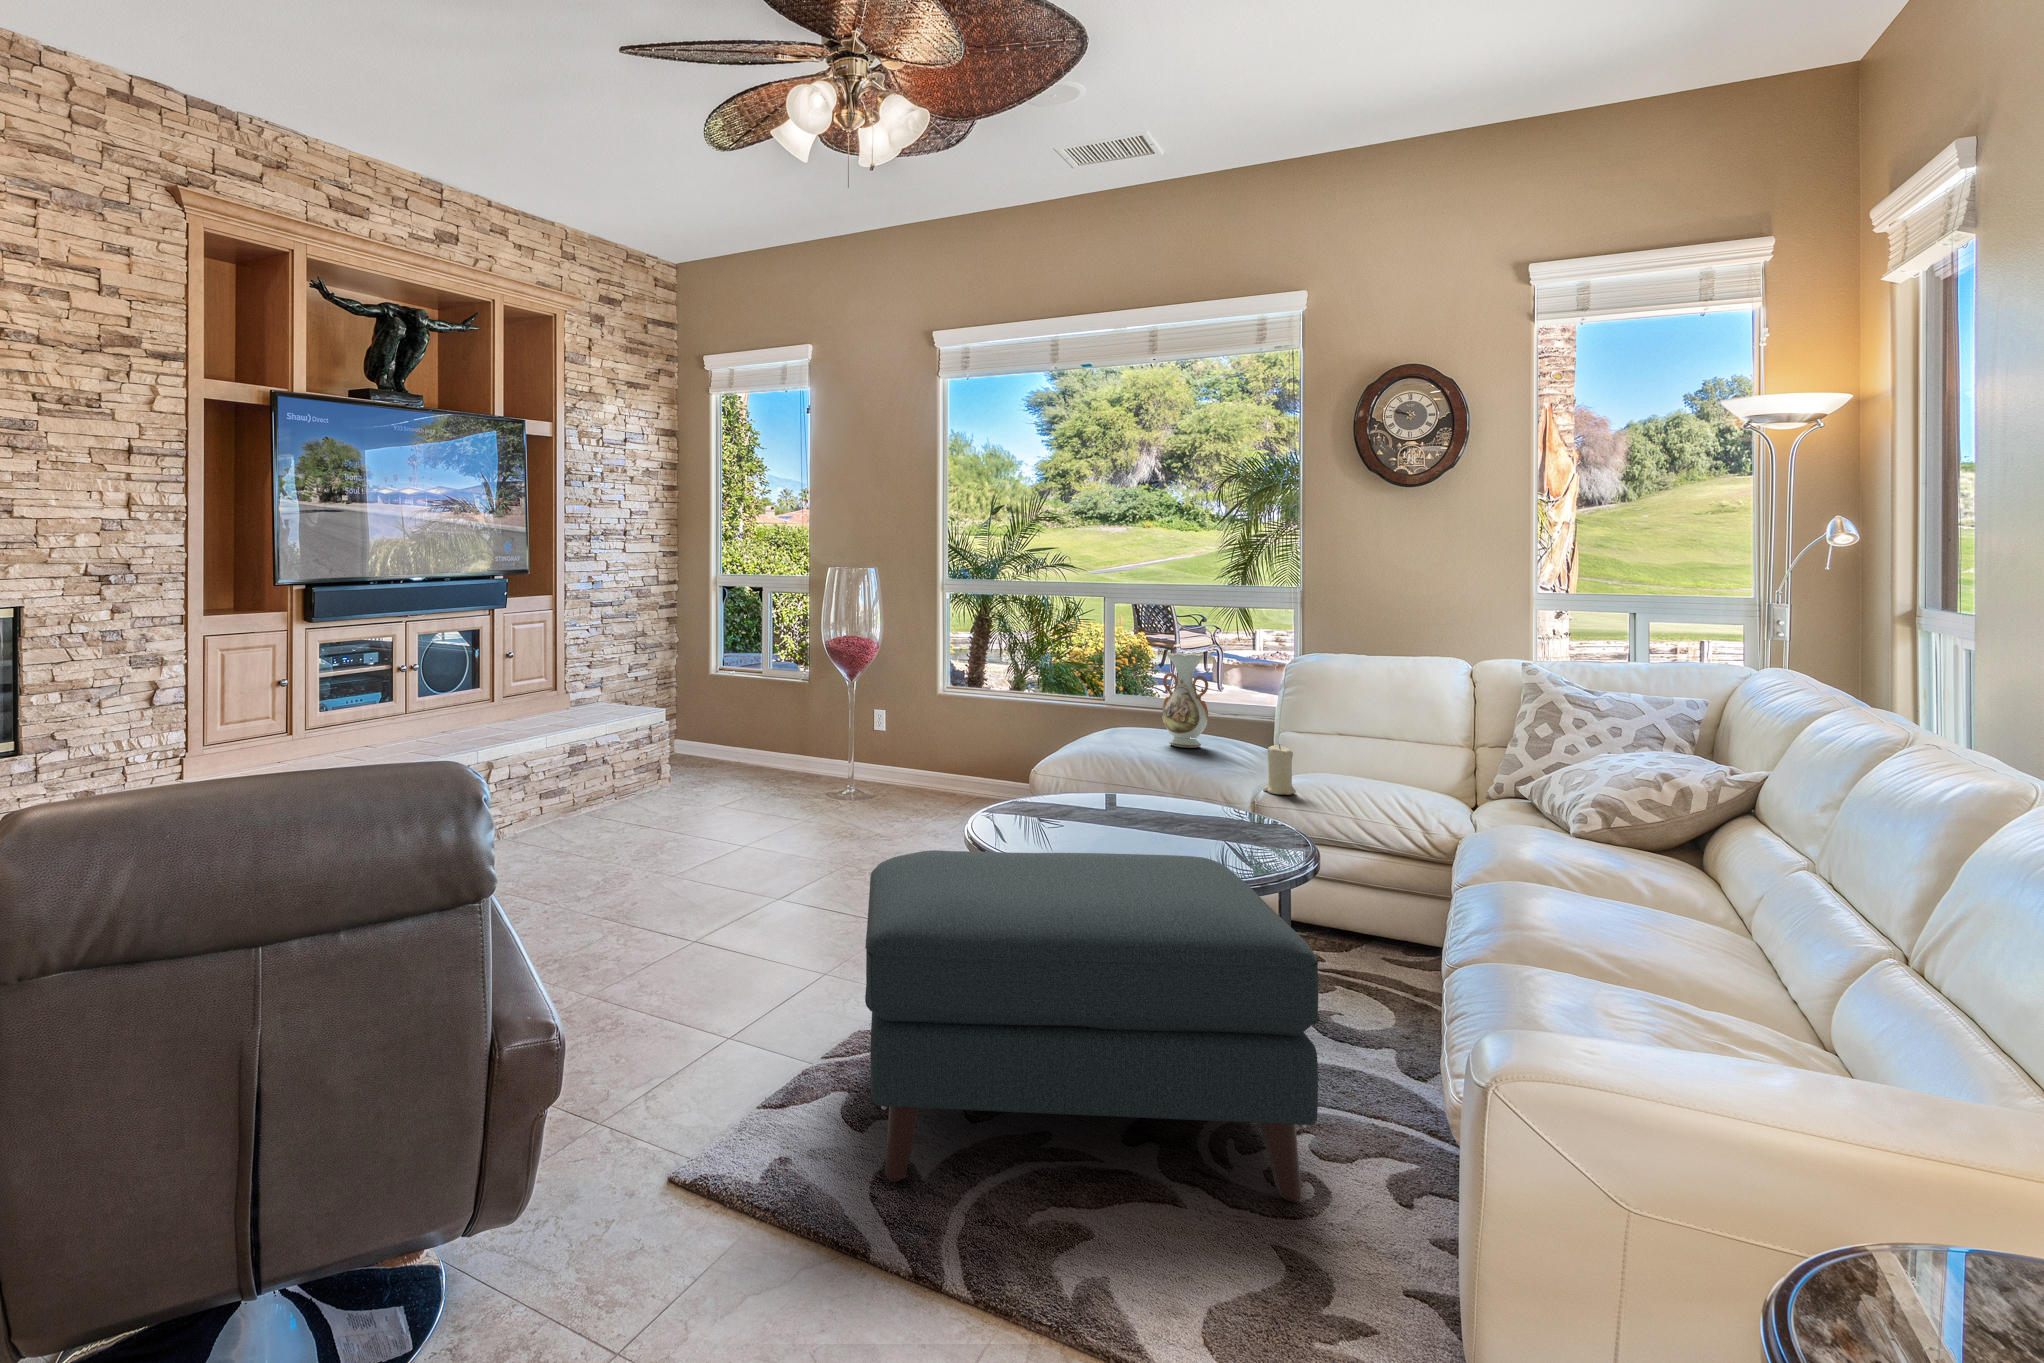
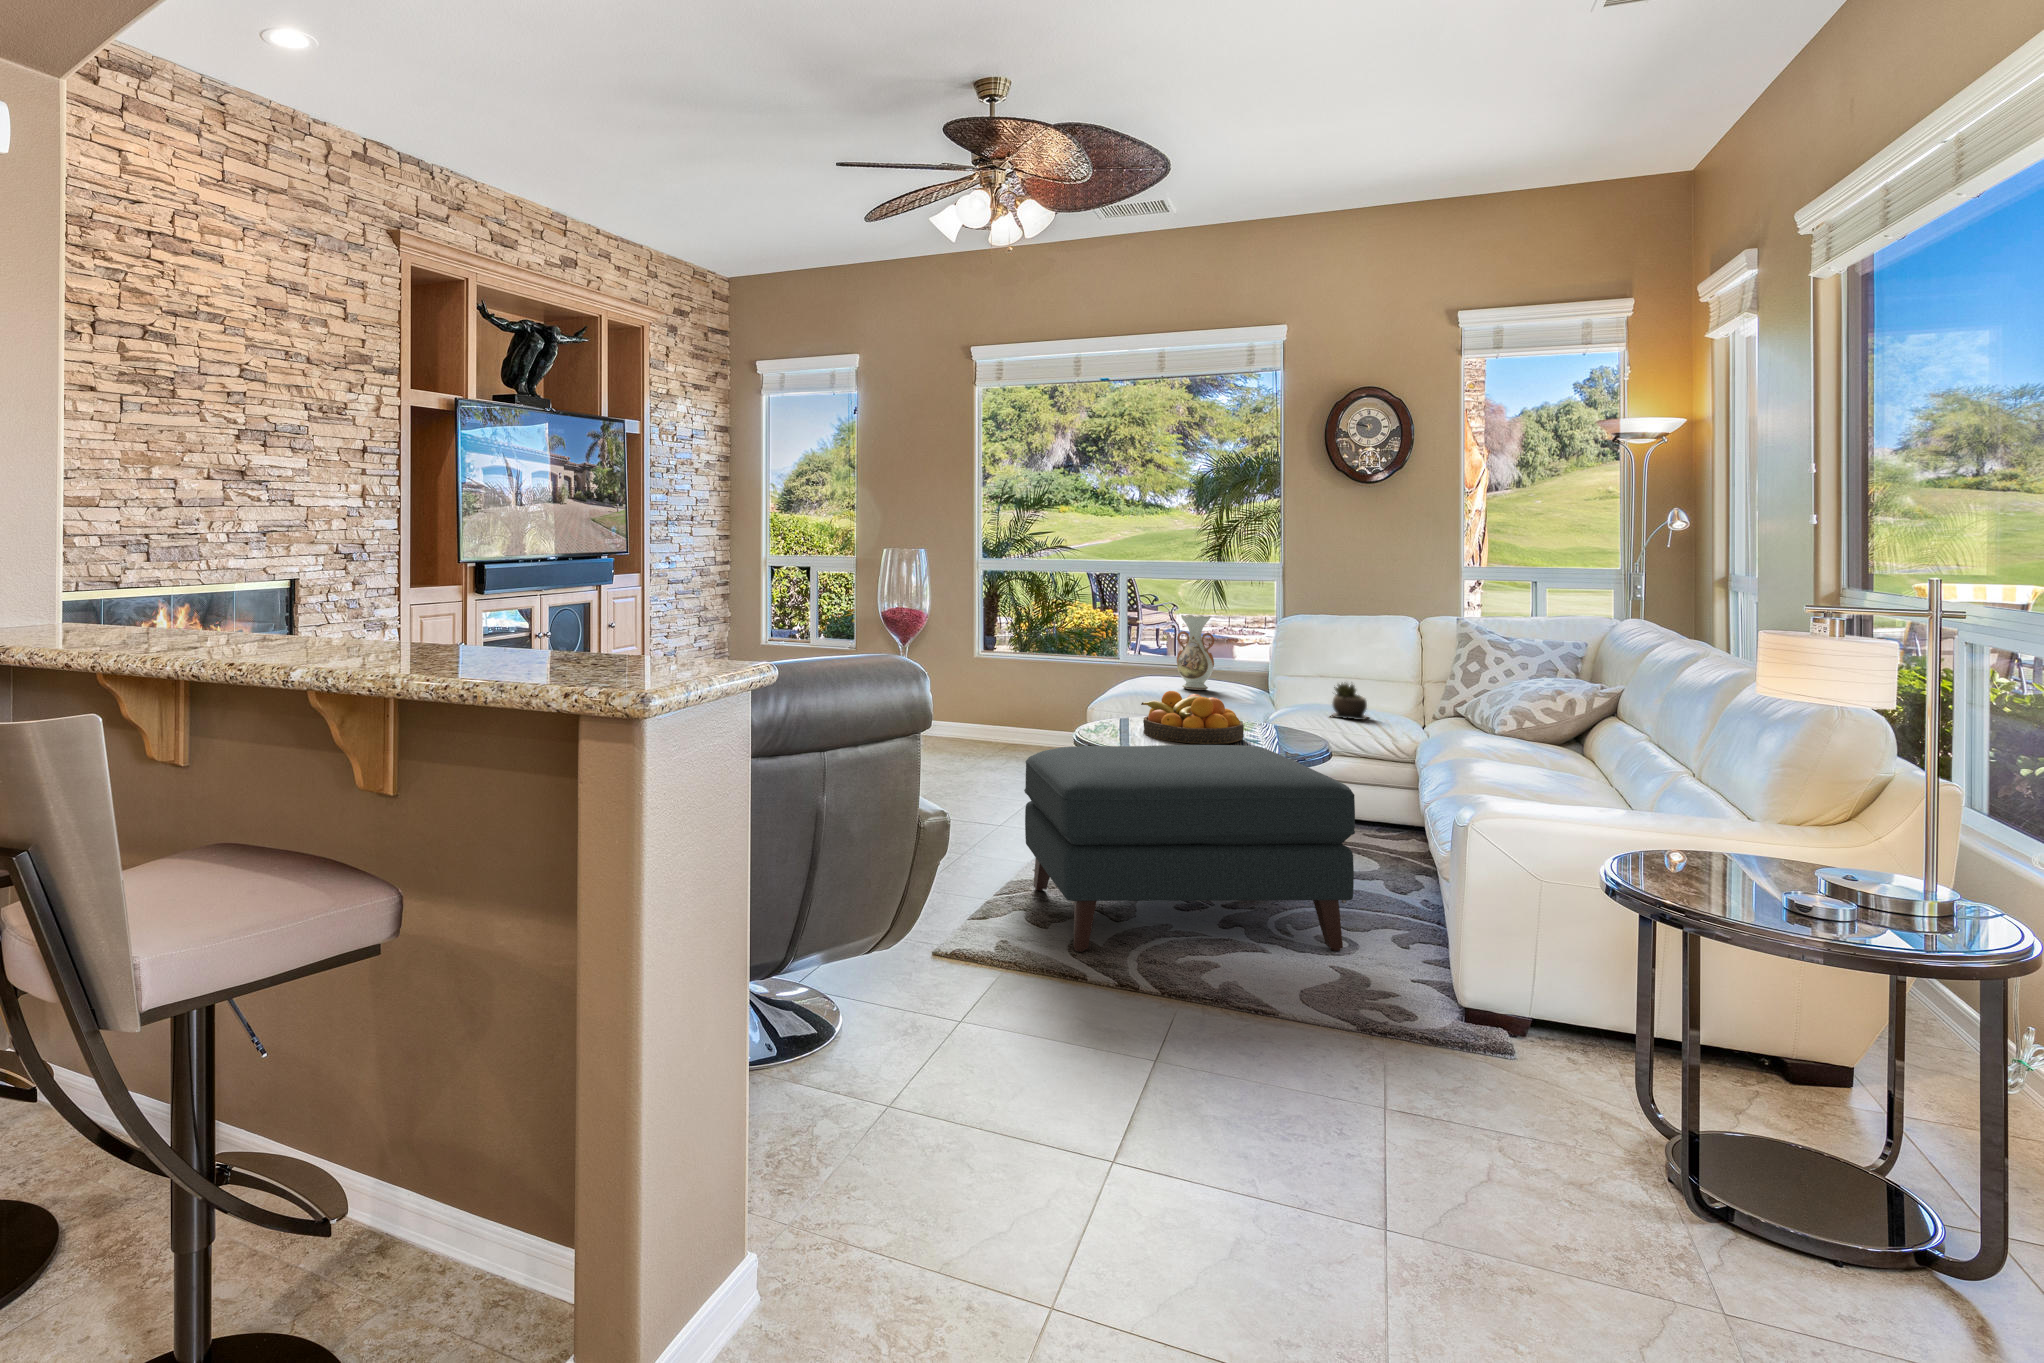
candle: present [1263,744,1296,795] -> none [1269,680,1294,717]
succulent plant: none [1345,746,1402,801] -> present [1332,683,1367,720]
fruit bowl: none [1068,764,1205,843] -> present [1141,691,1244,744]

